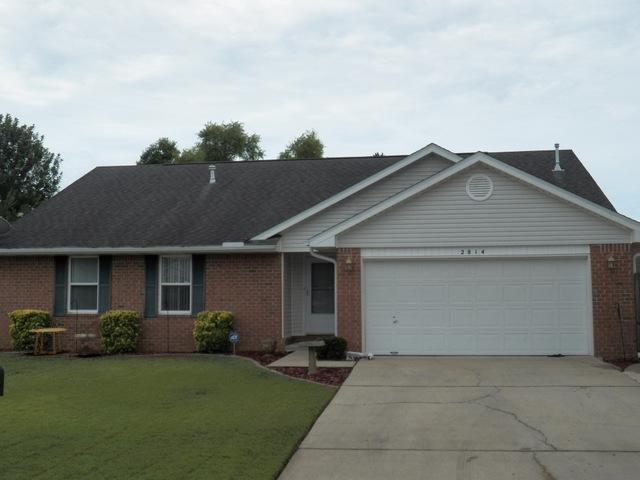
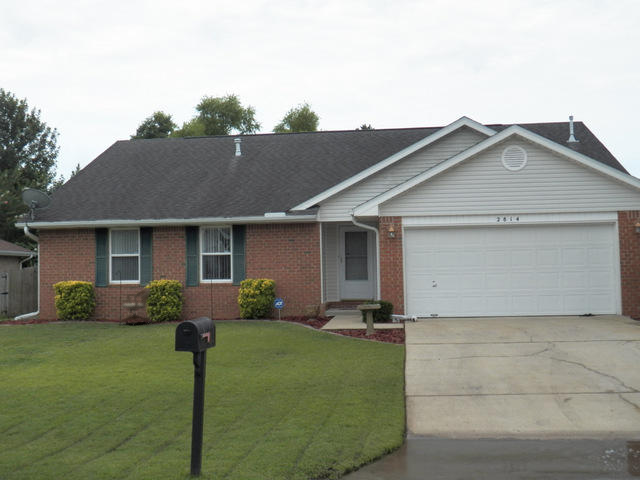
round table: present [30,328,66,354] -> none [76,299,113,324]

